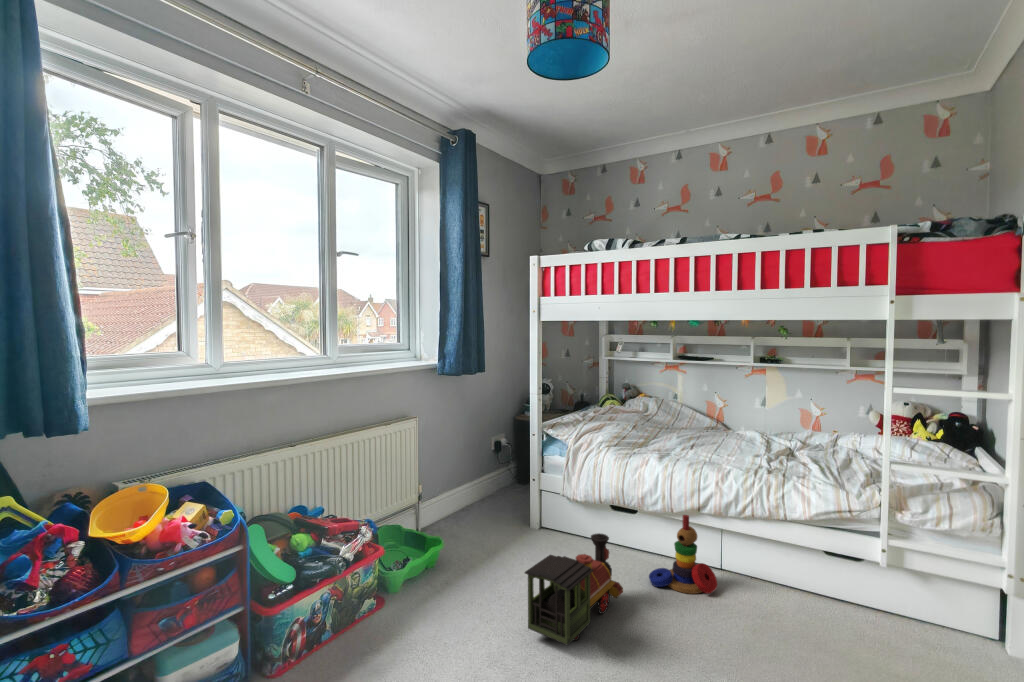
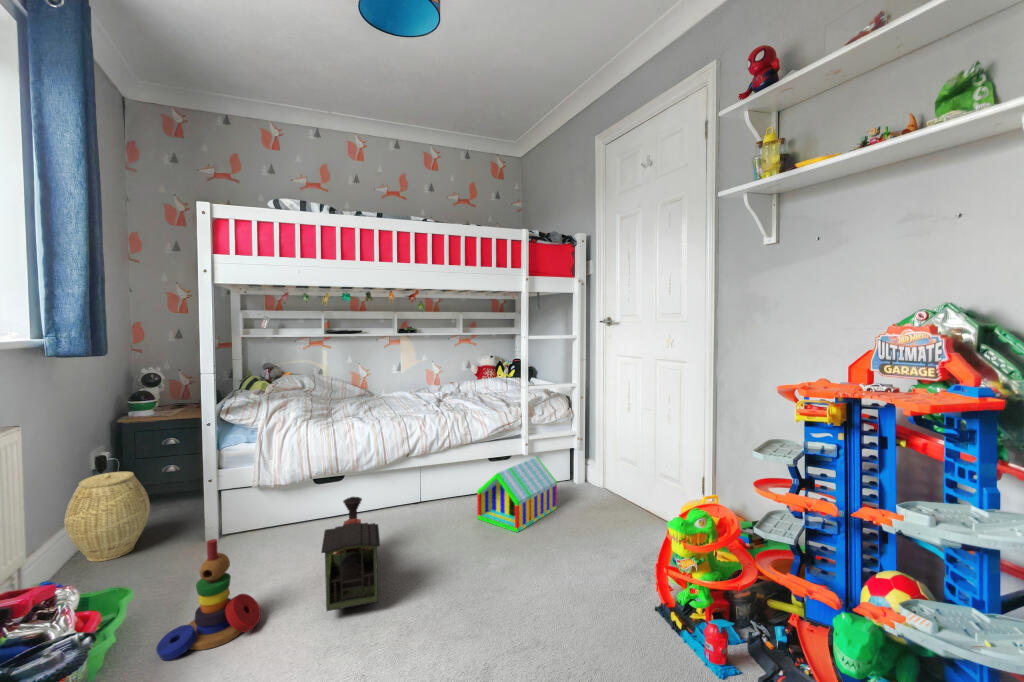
woven basket: none [456,456,503,519] -> present [64,471,150,562]
stacking toy: present [649,515,717,594] -> present [156,539,261,660]
toy house: none [768,570,911,667] -> present [477,457,557,532]

